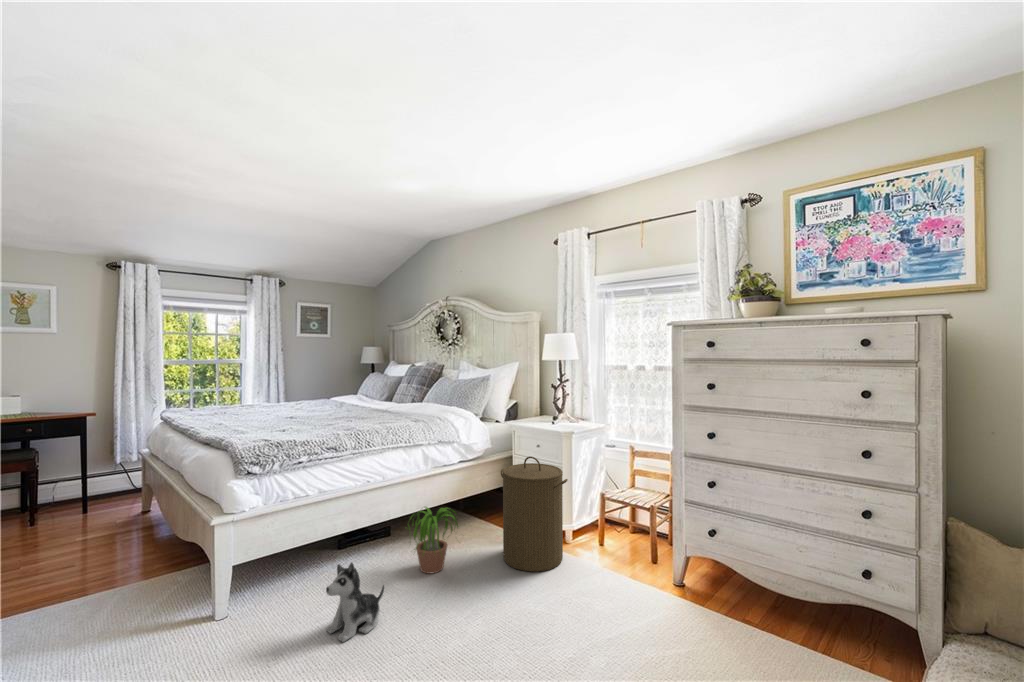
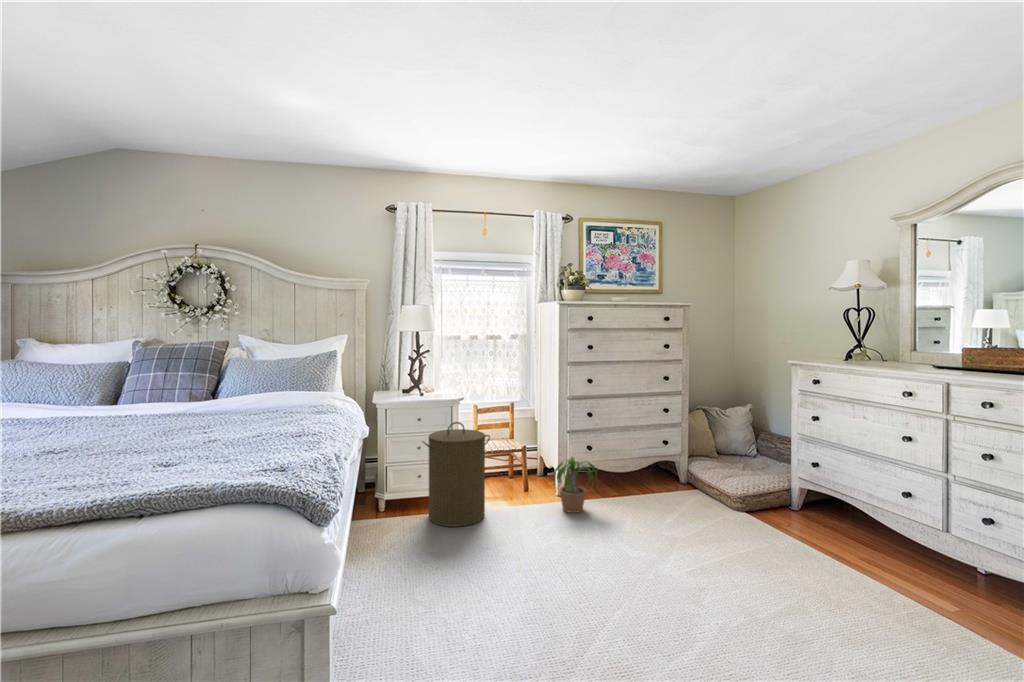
potted plant: present [408,507,458,573] -> present [553,457,597,513]
plush toy: present [326,563,384,642] -> none [435,543,479,628]

